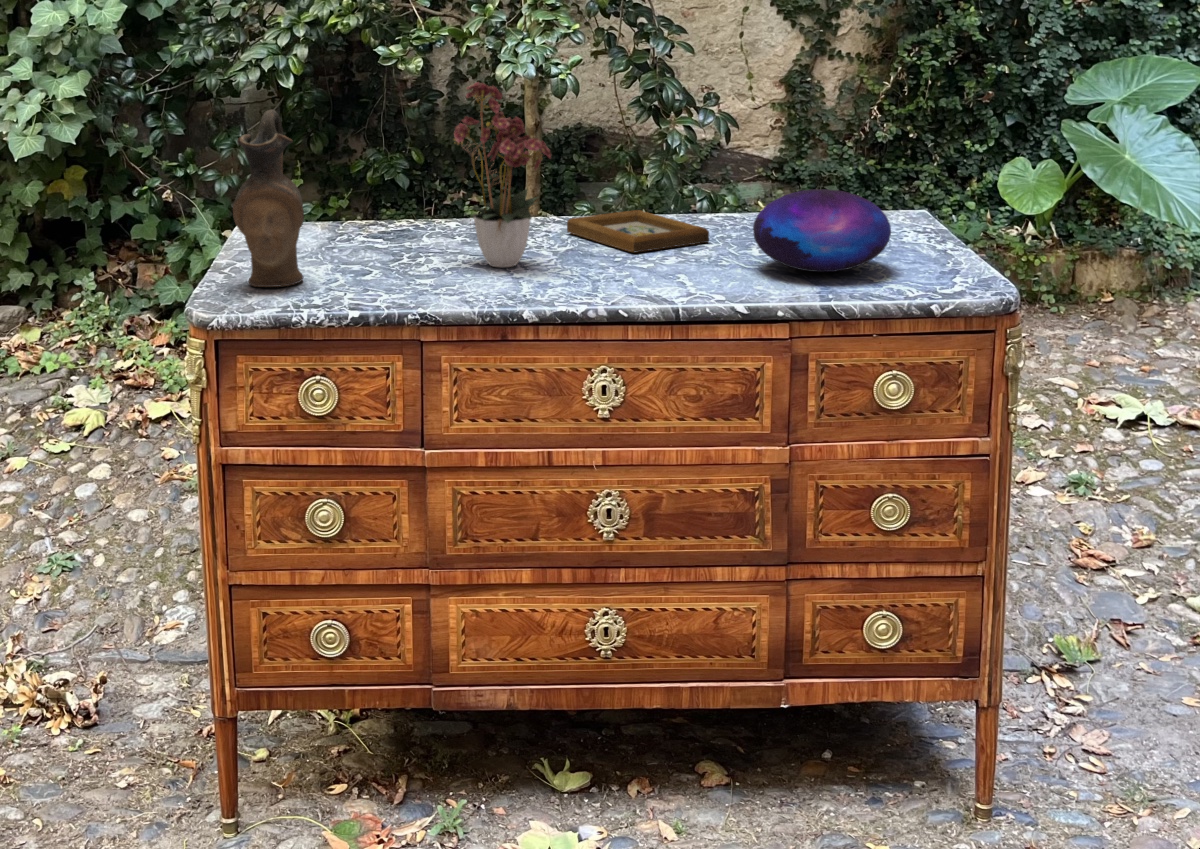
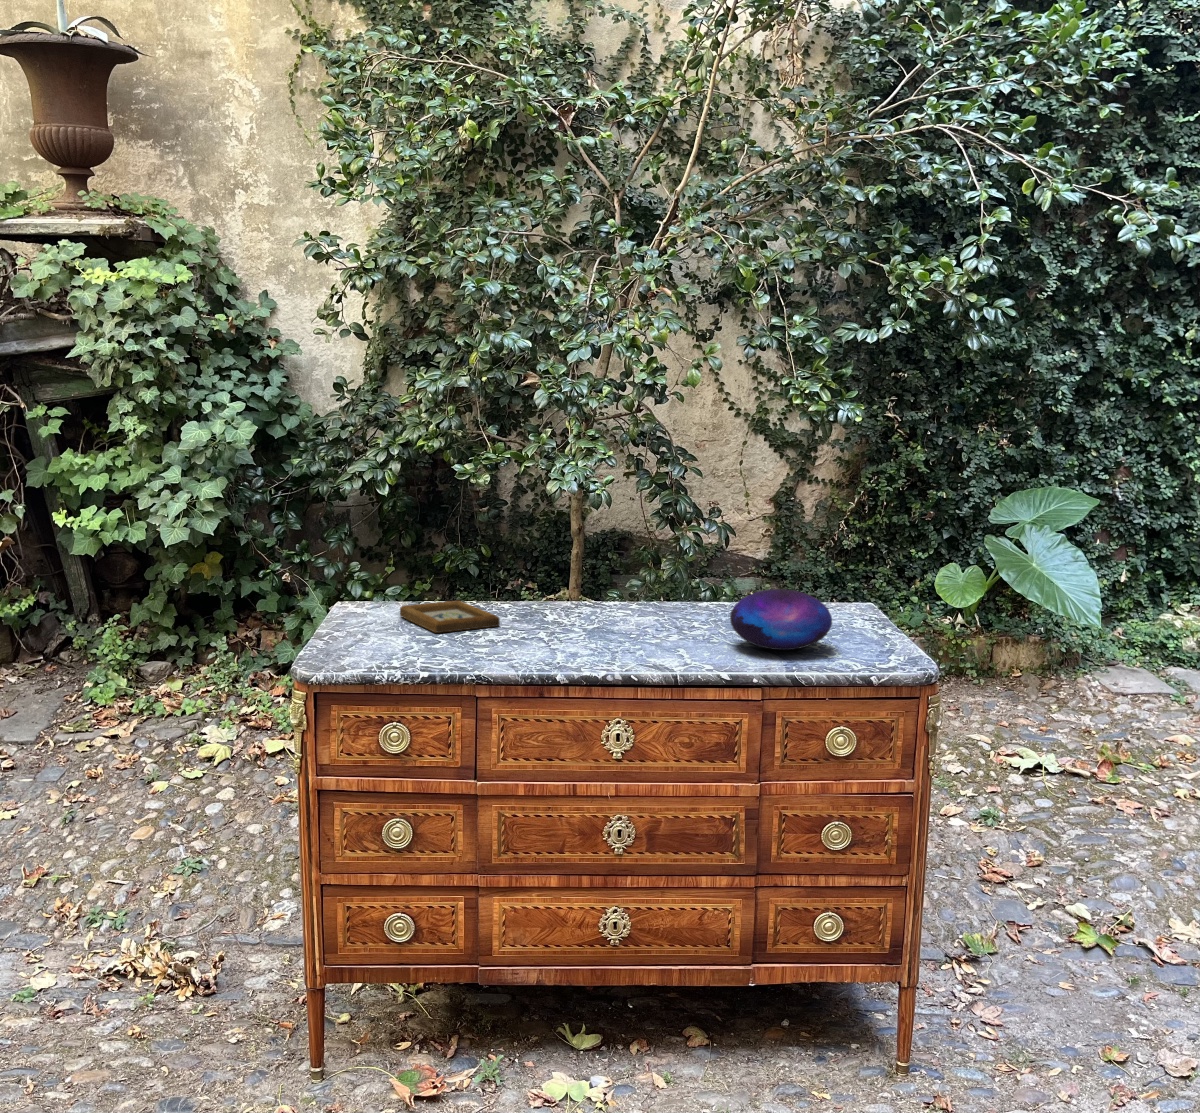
flower arrangement: present [454,82,551,267] -> none [507,501,589,641]
ceramic pitcher: present [233,110,304,287] -> none [350,525,401,652]
picture frame: present [567,210,709,253] -> present [400,600,500,633]

